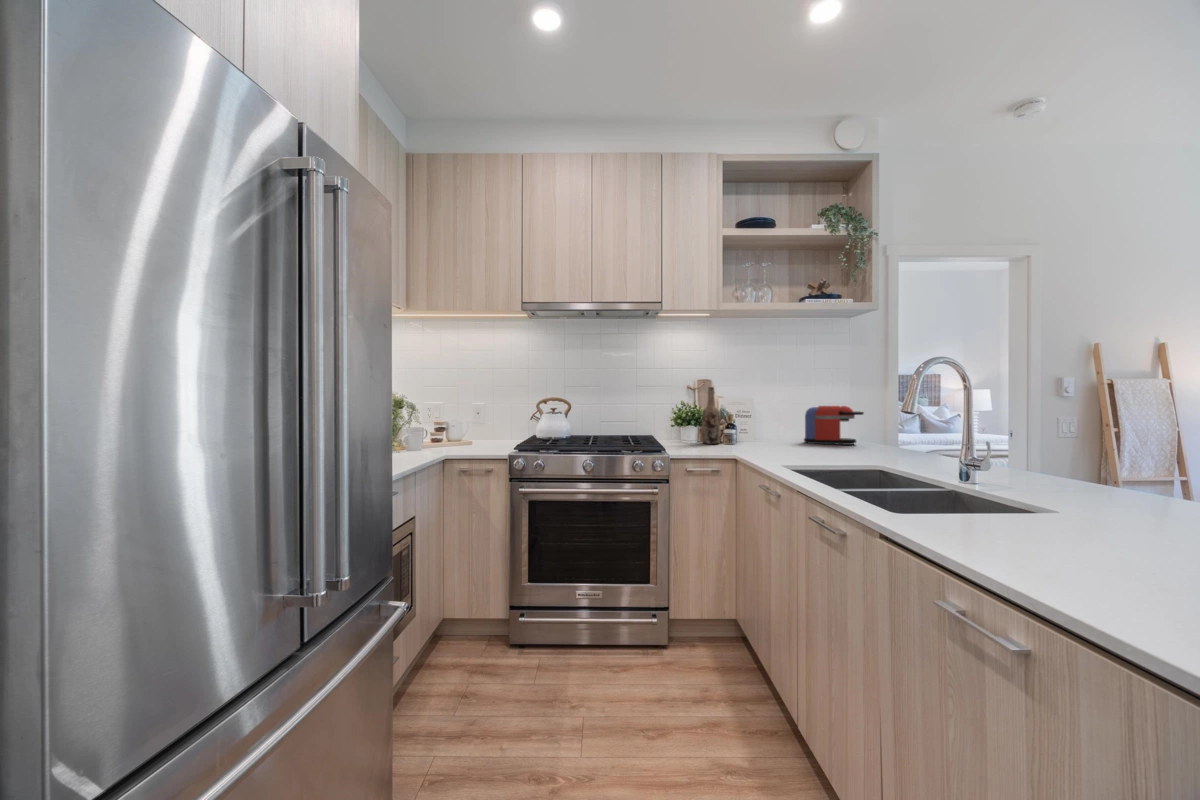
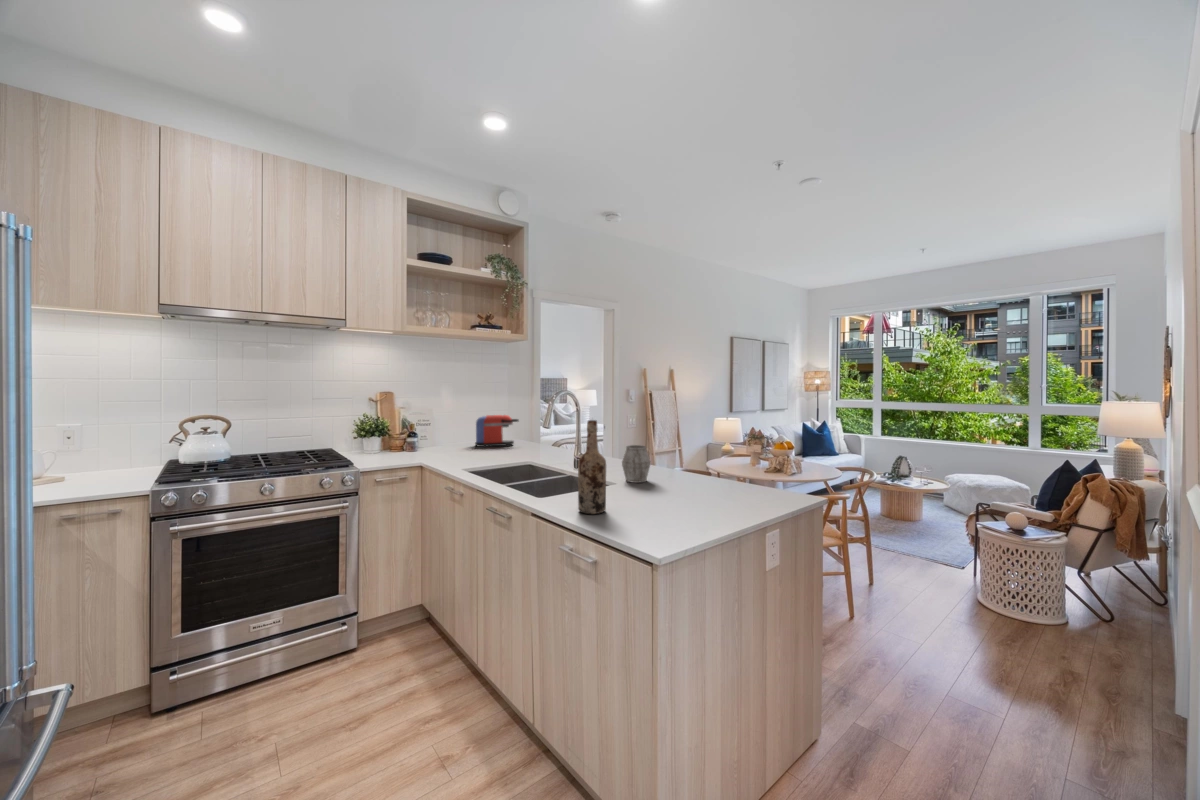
wine bottle: present [702,387,720,444] -> present [578,420,606,514]
mug: none [1066,446,1140,514] -> present [622,445,650,483]

